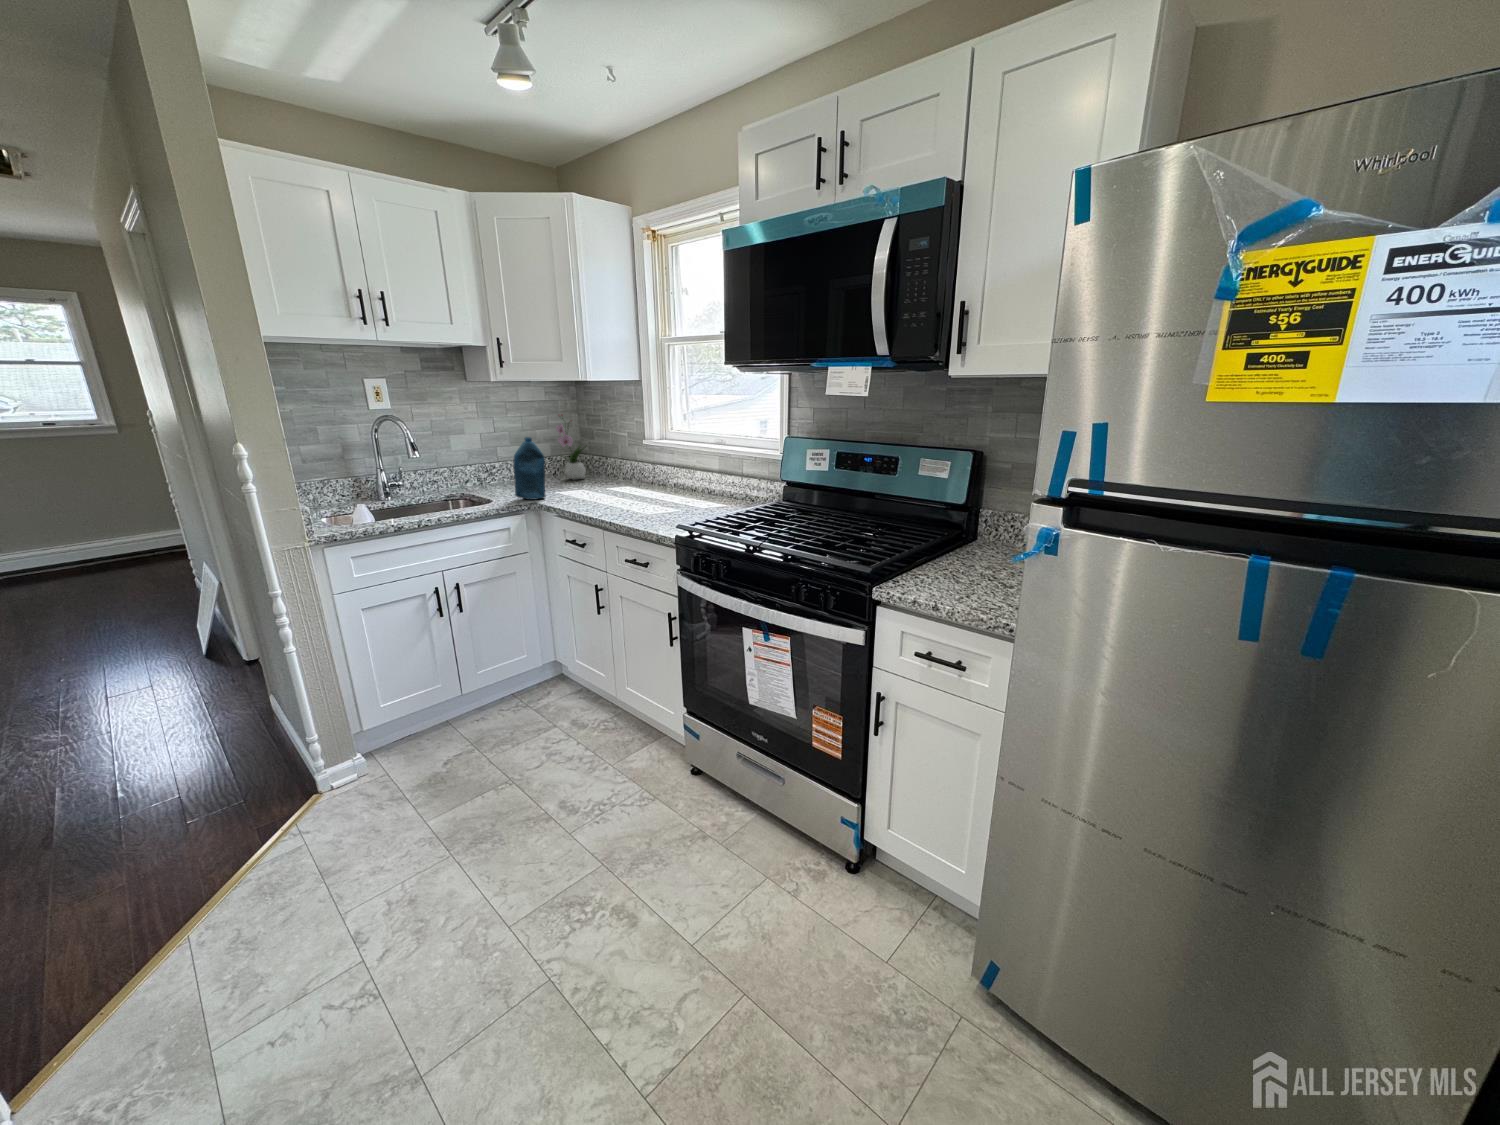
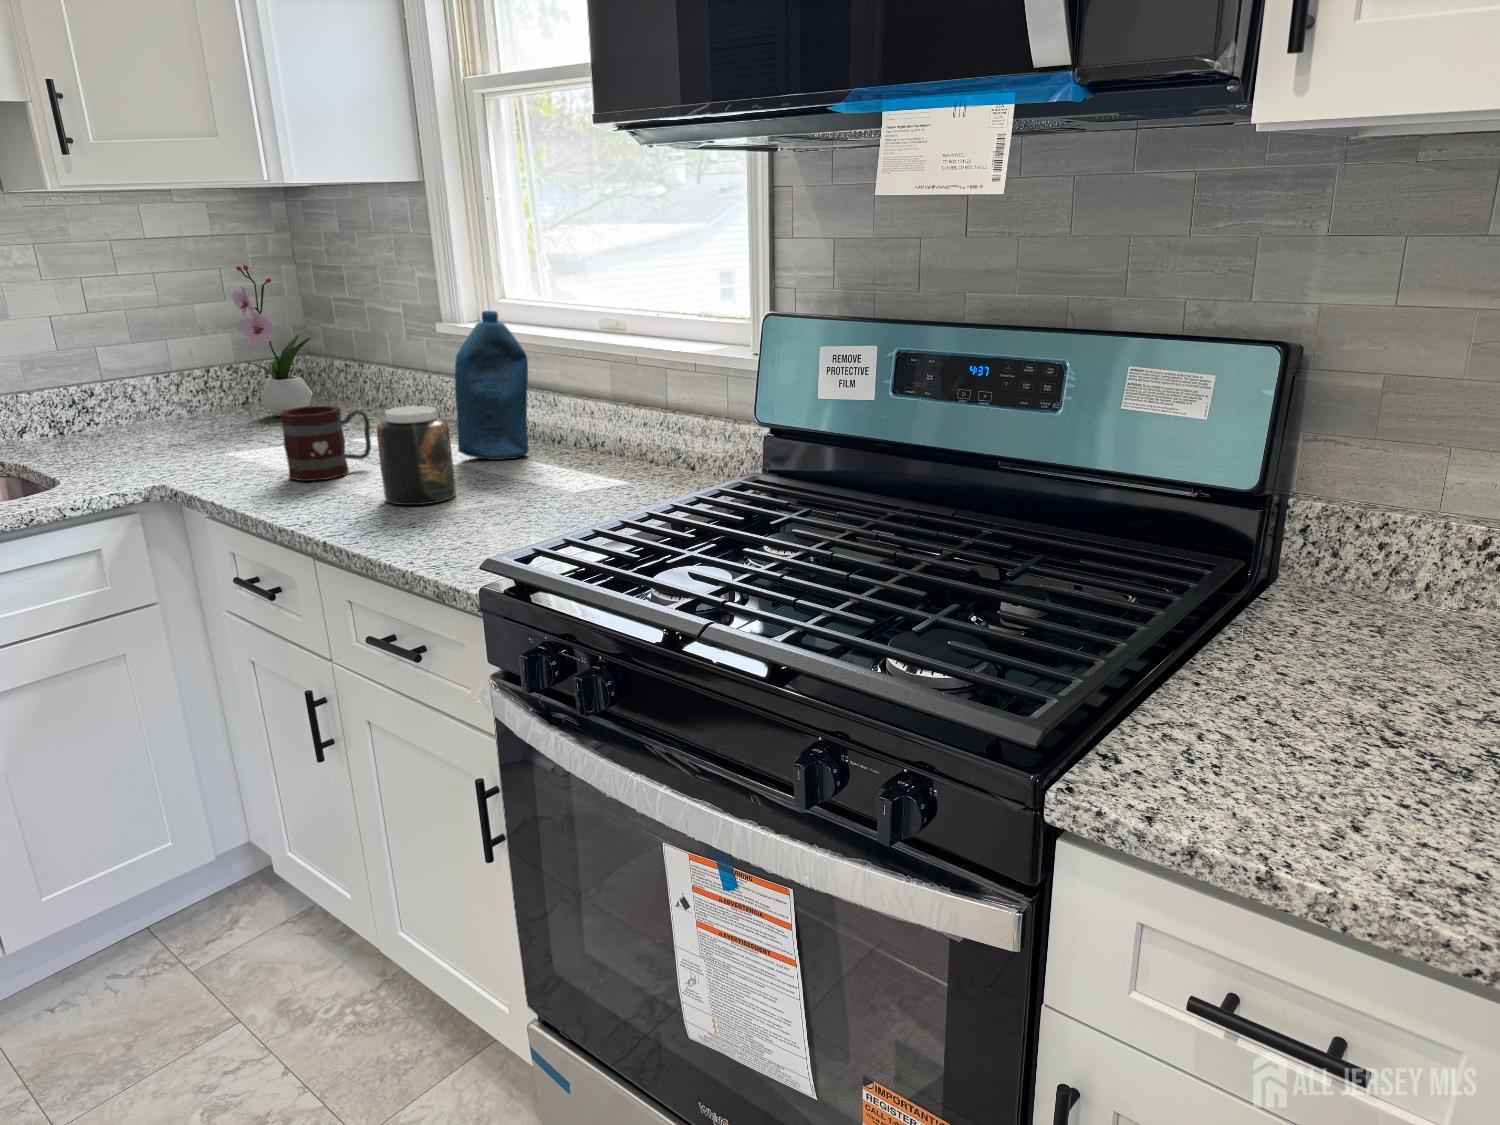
bottle: present [513,437,545,500] -> present [455,311,529,460]
mug: none [585,472,620,502] -> present [279,406,371,481]
jar: none [628,472,657,511] -> present [377,406,456,505]

